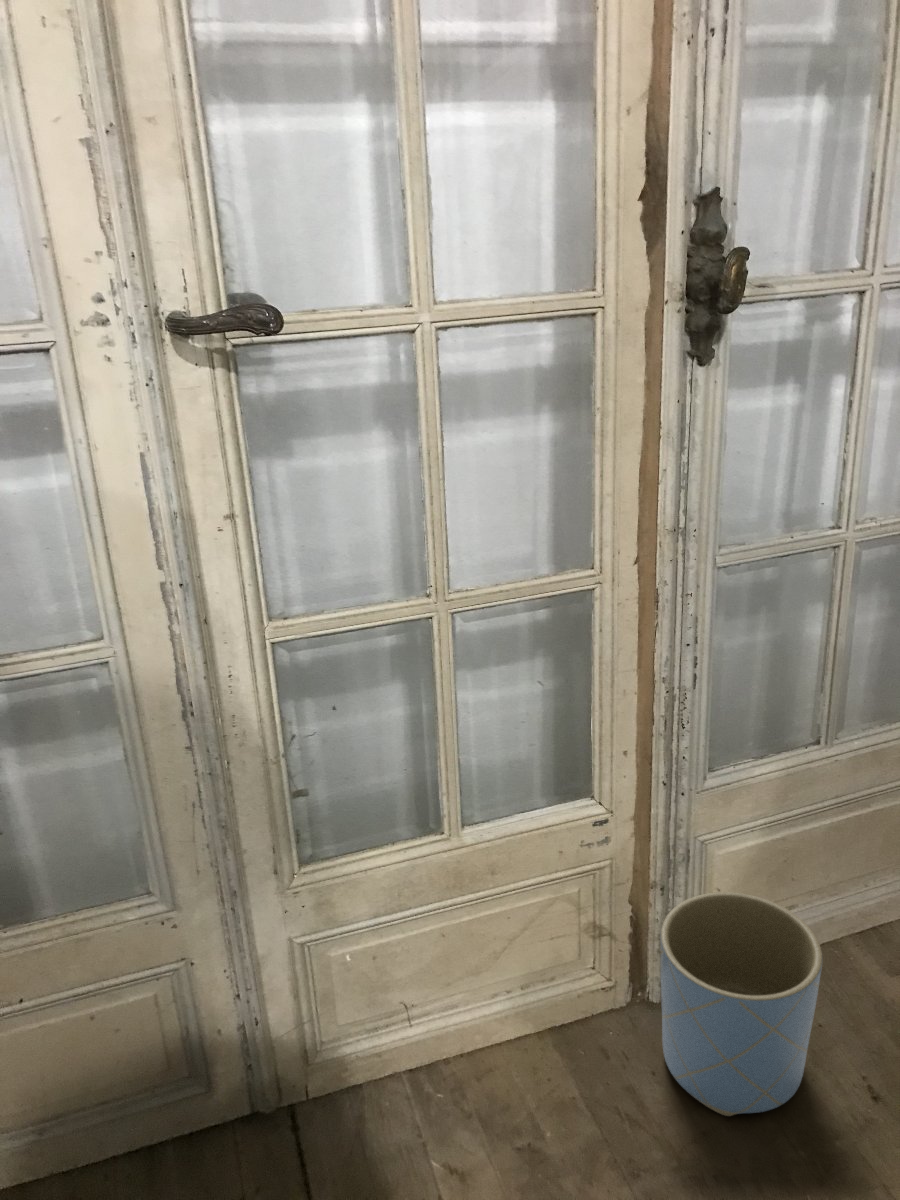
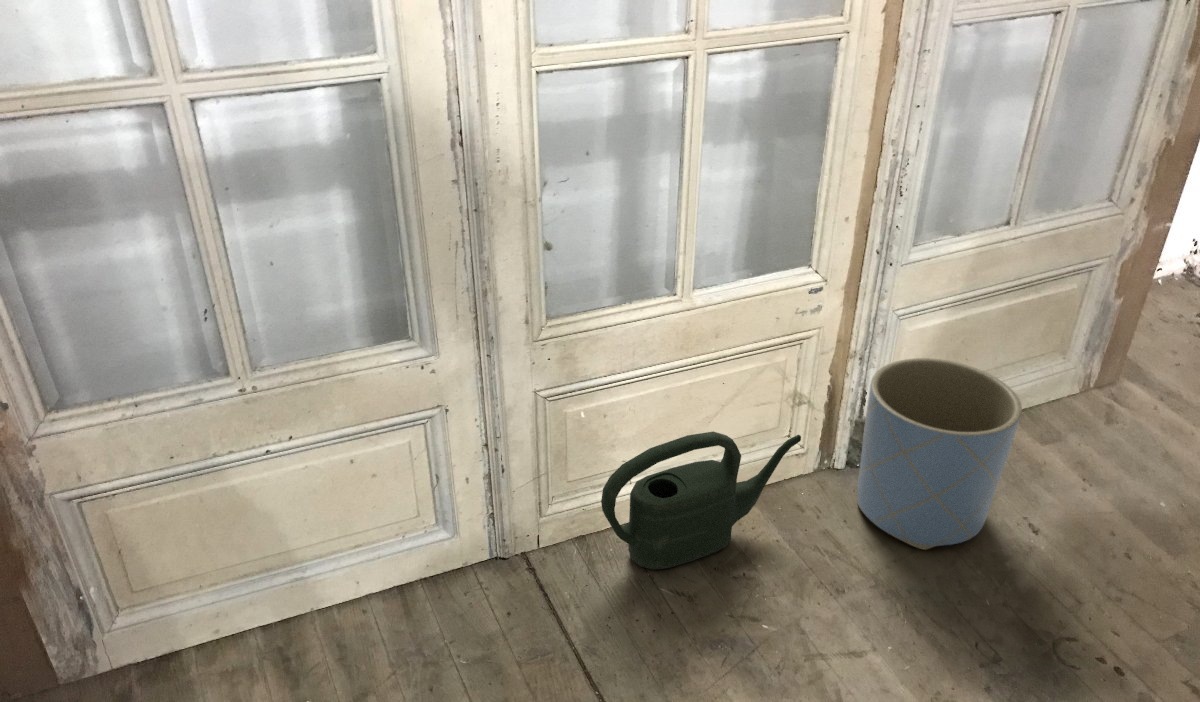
watering can: none [365,977,589,1126] -> present [601,431,801,570]

